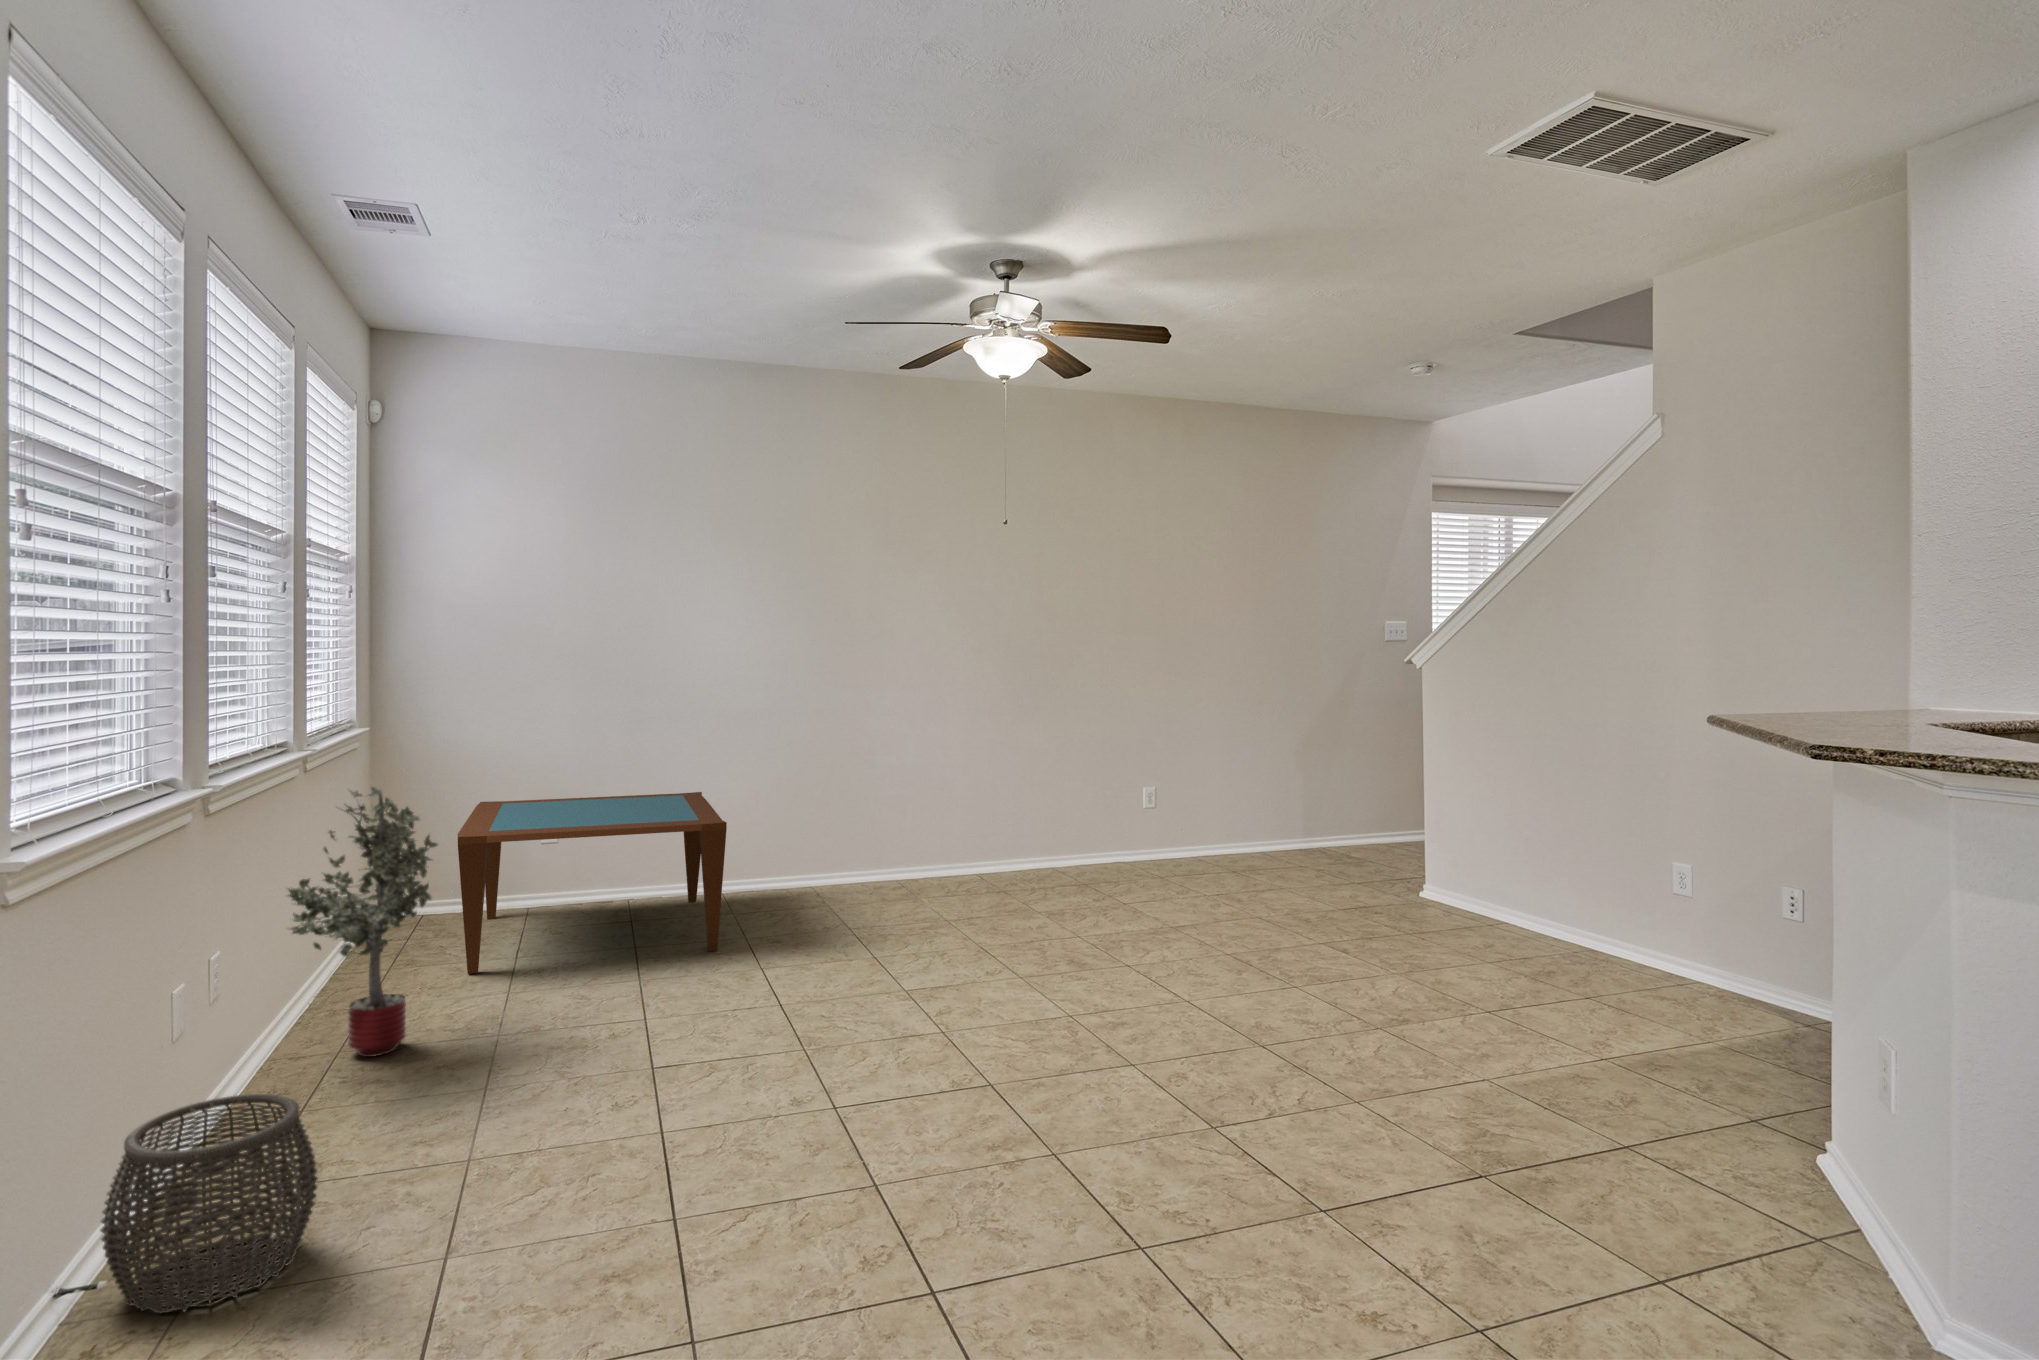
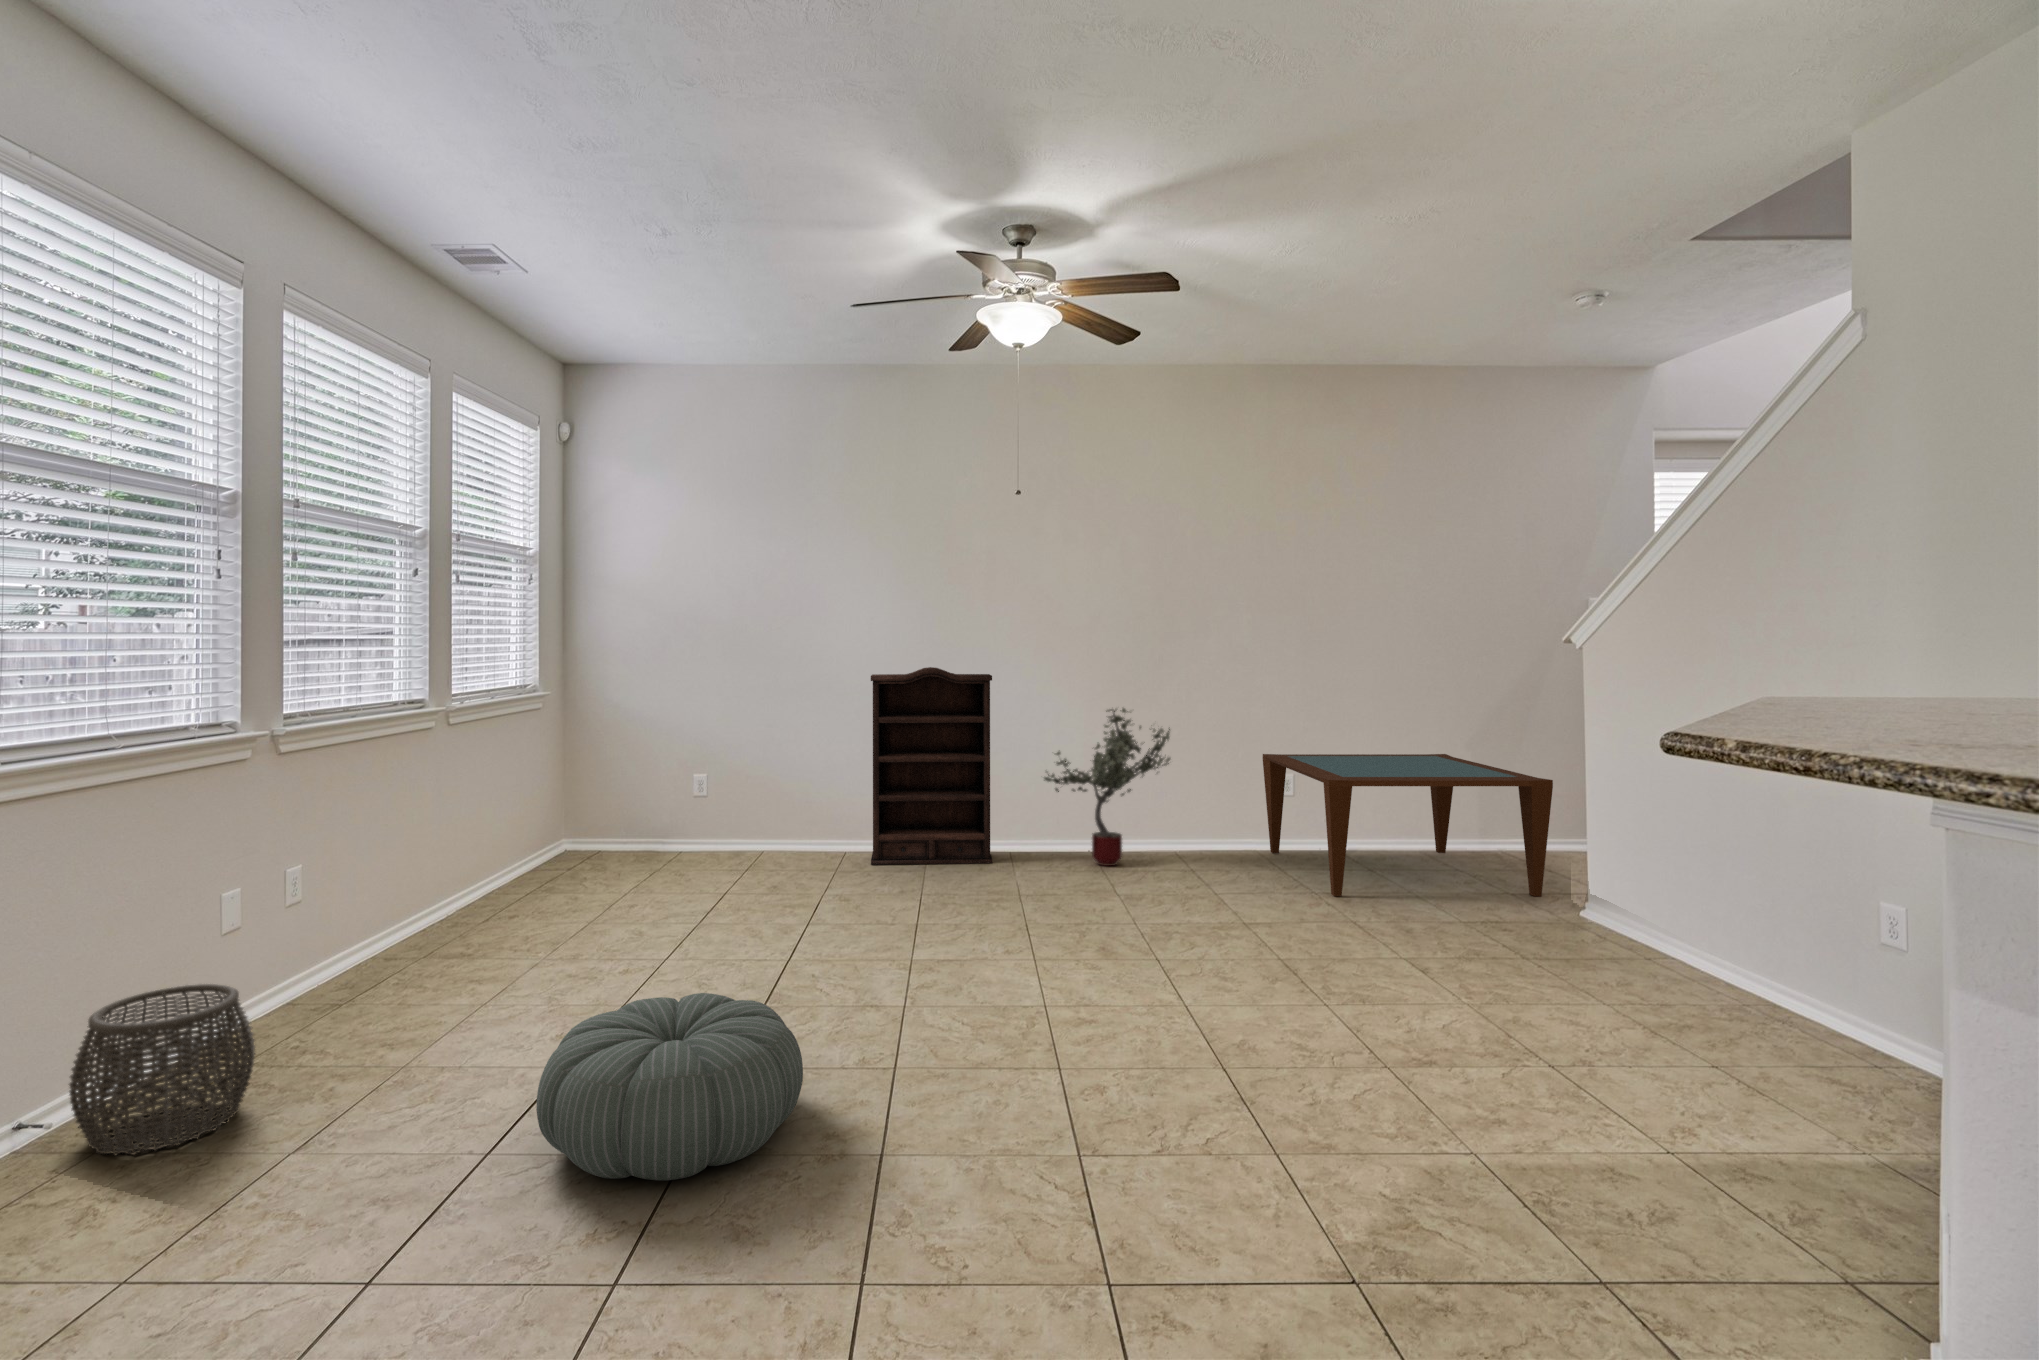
bookshelf: none [753,690,888,904] -> present [871,667,992,865]
potted tree: present [288,787,438,1057] -> present [1044,708,1170,866]
coffee table: present [458,792,727,974] -> present [1263,754,1553,896]
pouf: none [699,1036,962,1225] -> present [536,993,803,1181]

